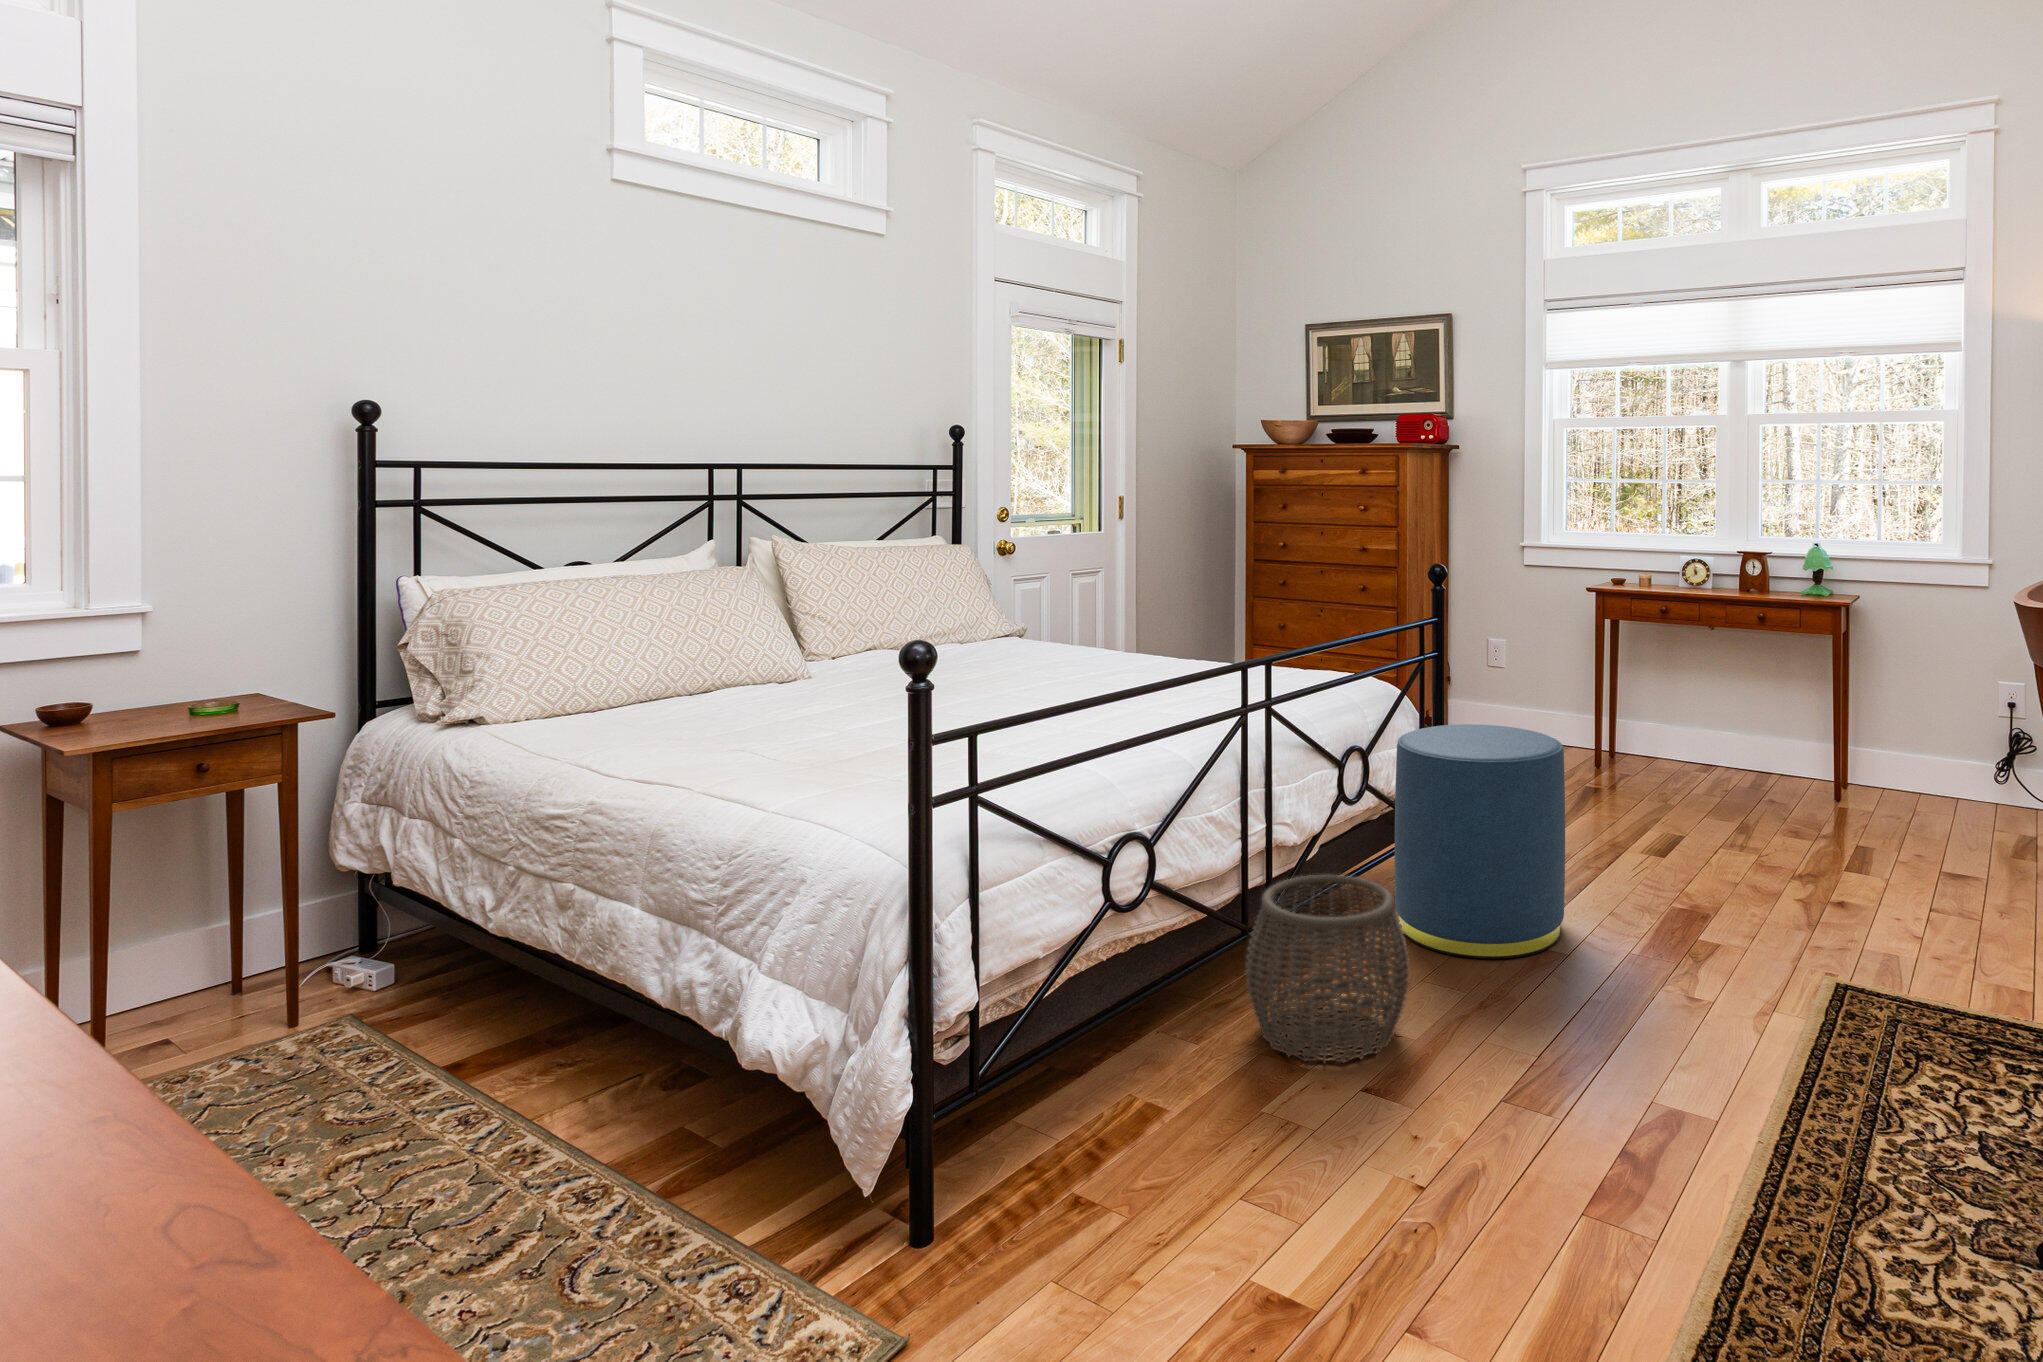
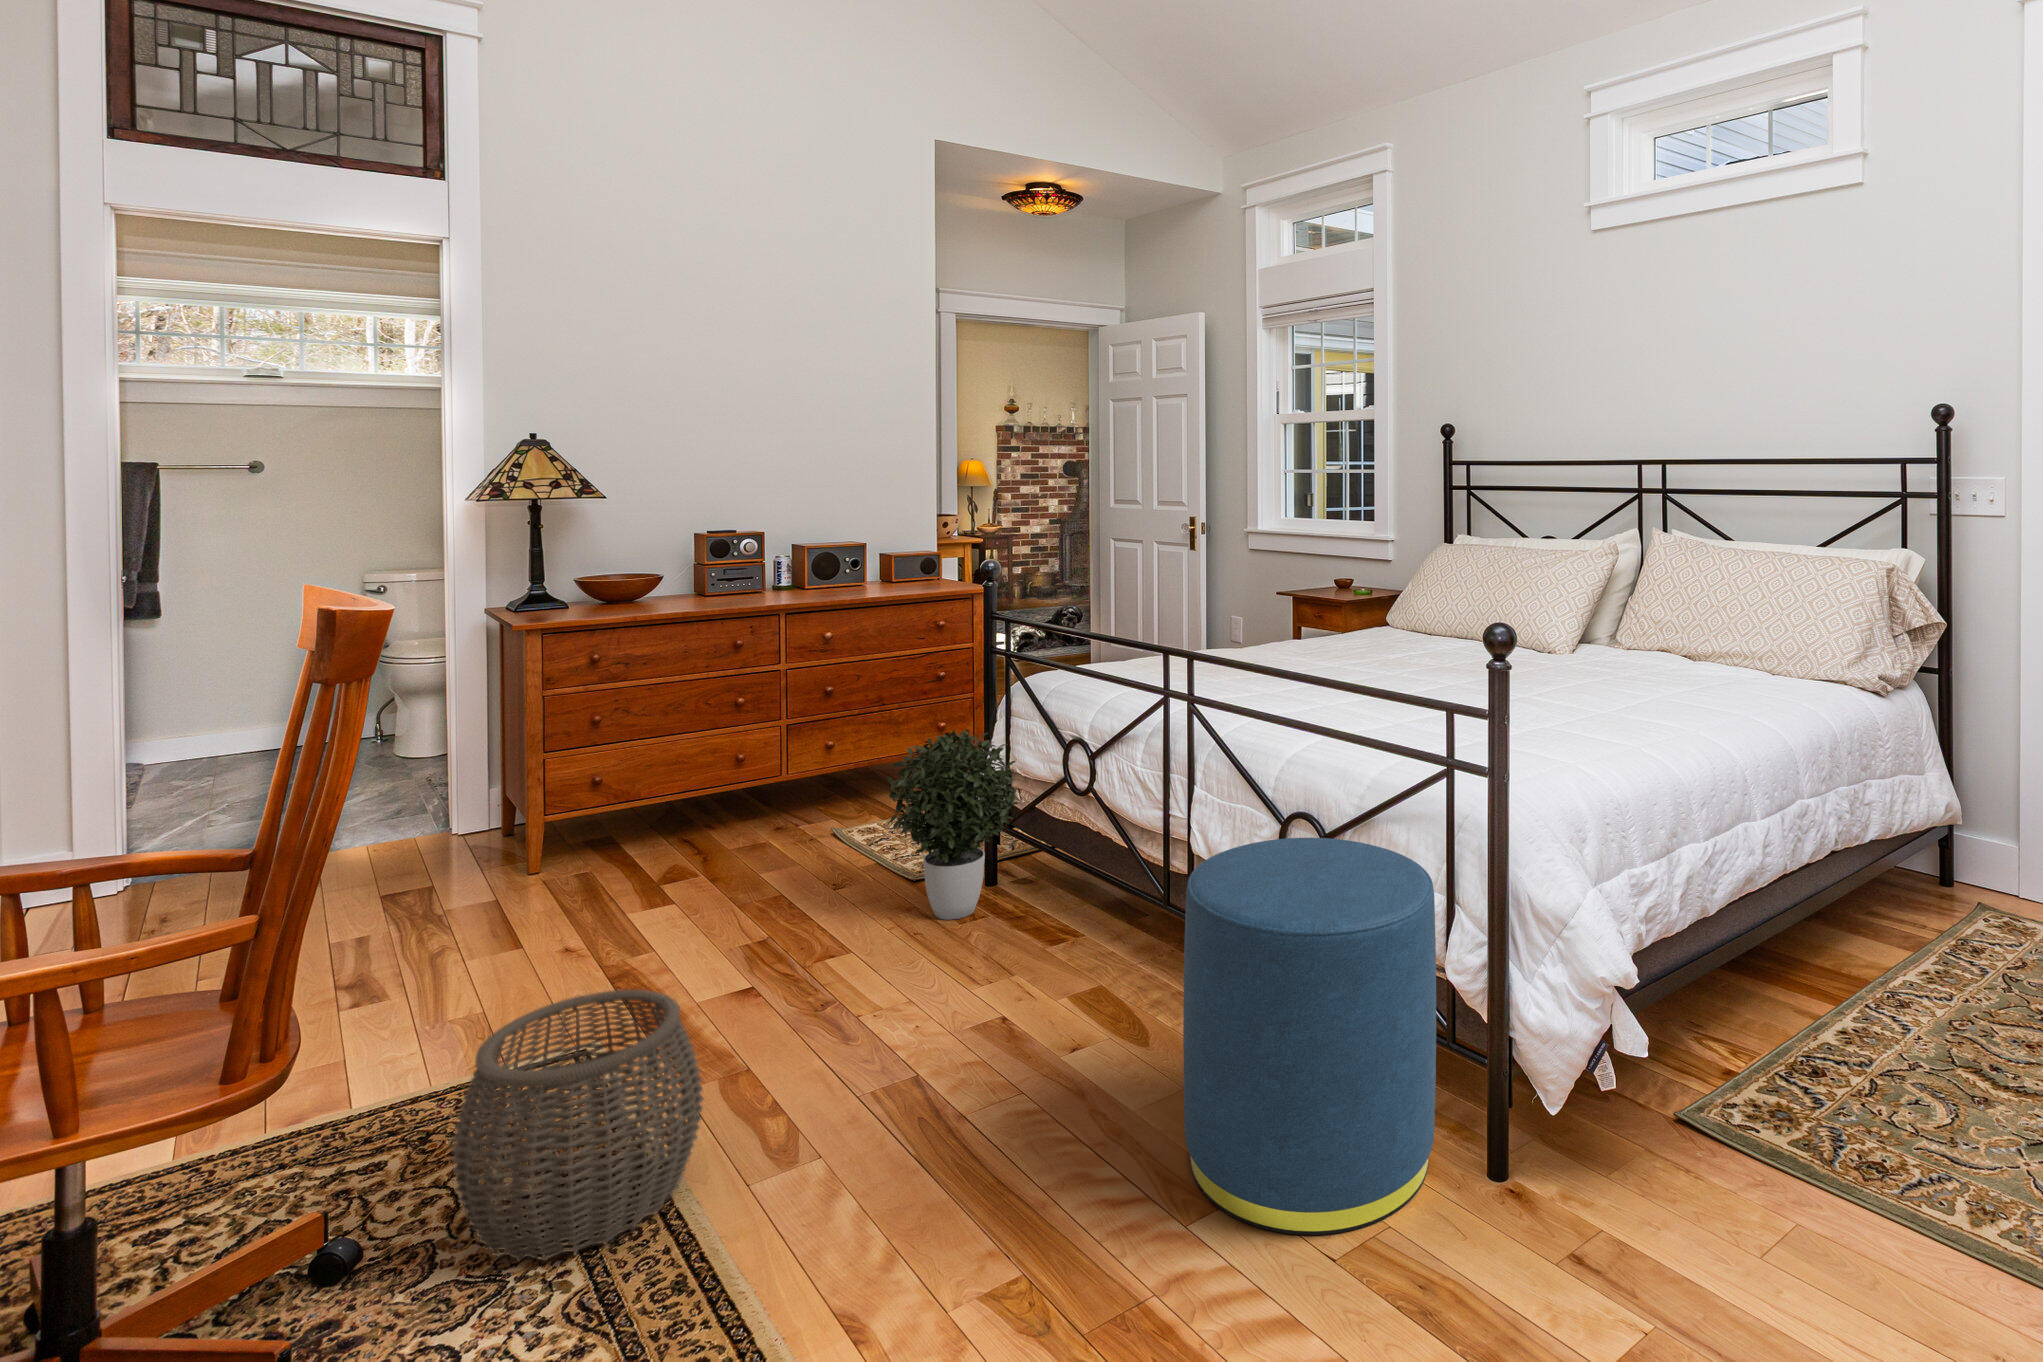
woven basket: present [1246,875,1410,1063] -> present [452,989,703,1261]
potted plant: none [1017,905,1228,1233] -> present [886,729,1019,920]

